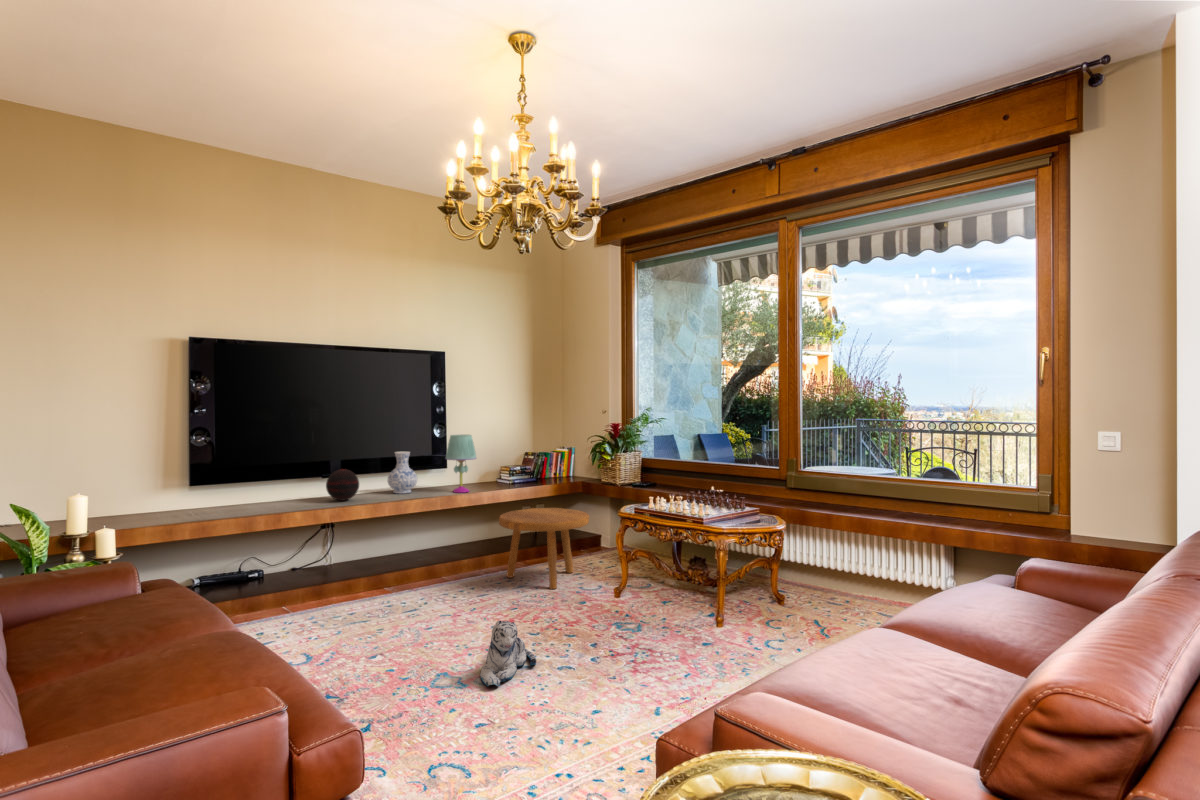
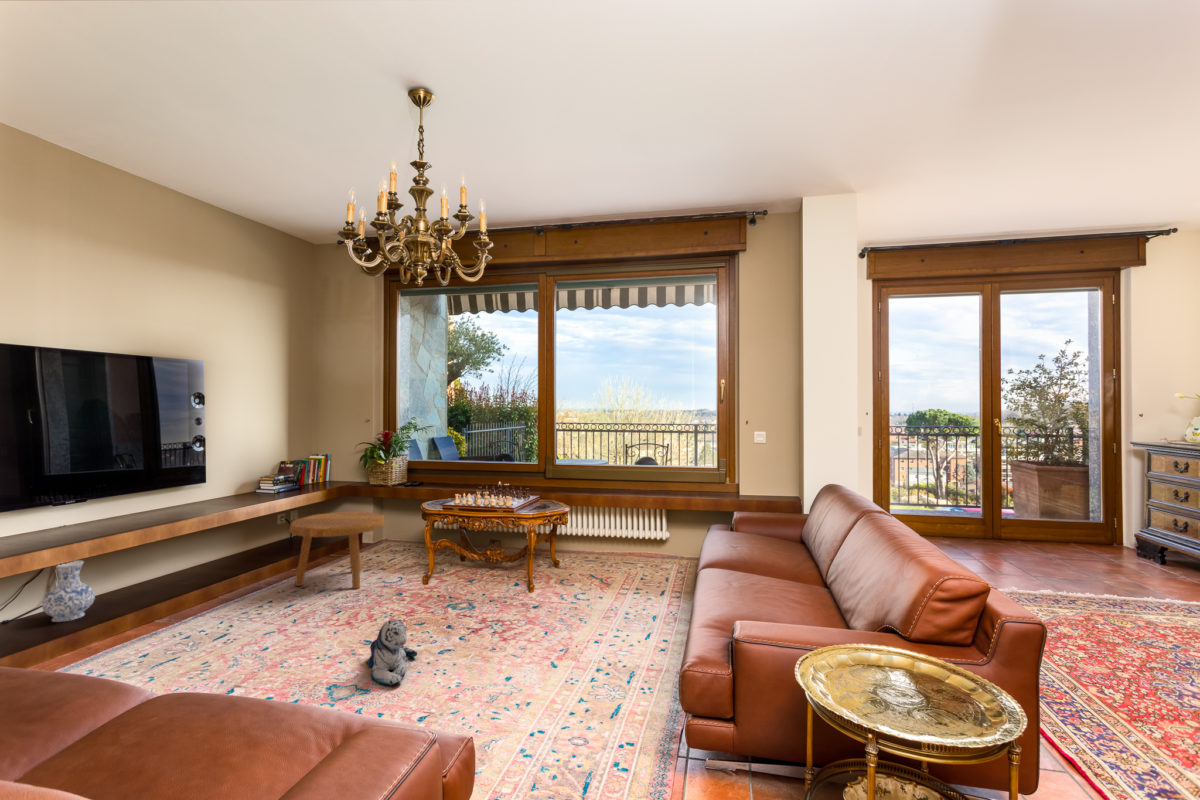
table lamp: present [446,435,476,493] -> none [212,445,251,506]
vase: present [388,452,417,494] -> present [42,561,95,622]
decorative orb: present [326,469,359,501] -> none [60,490,110,528]

